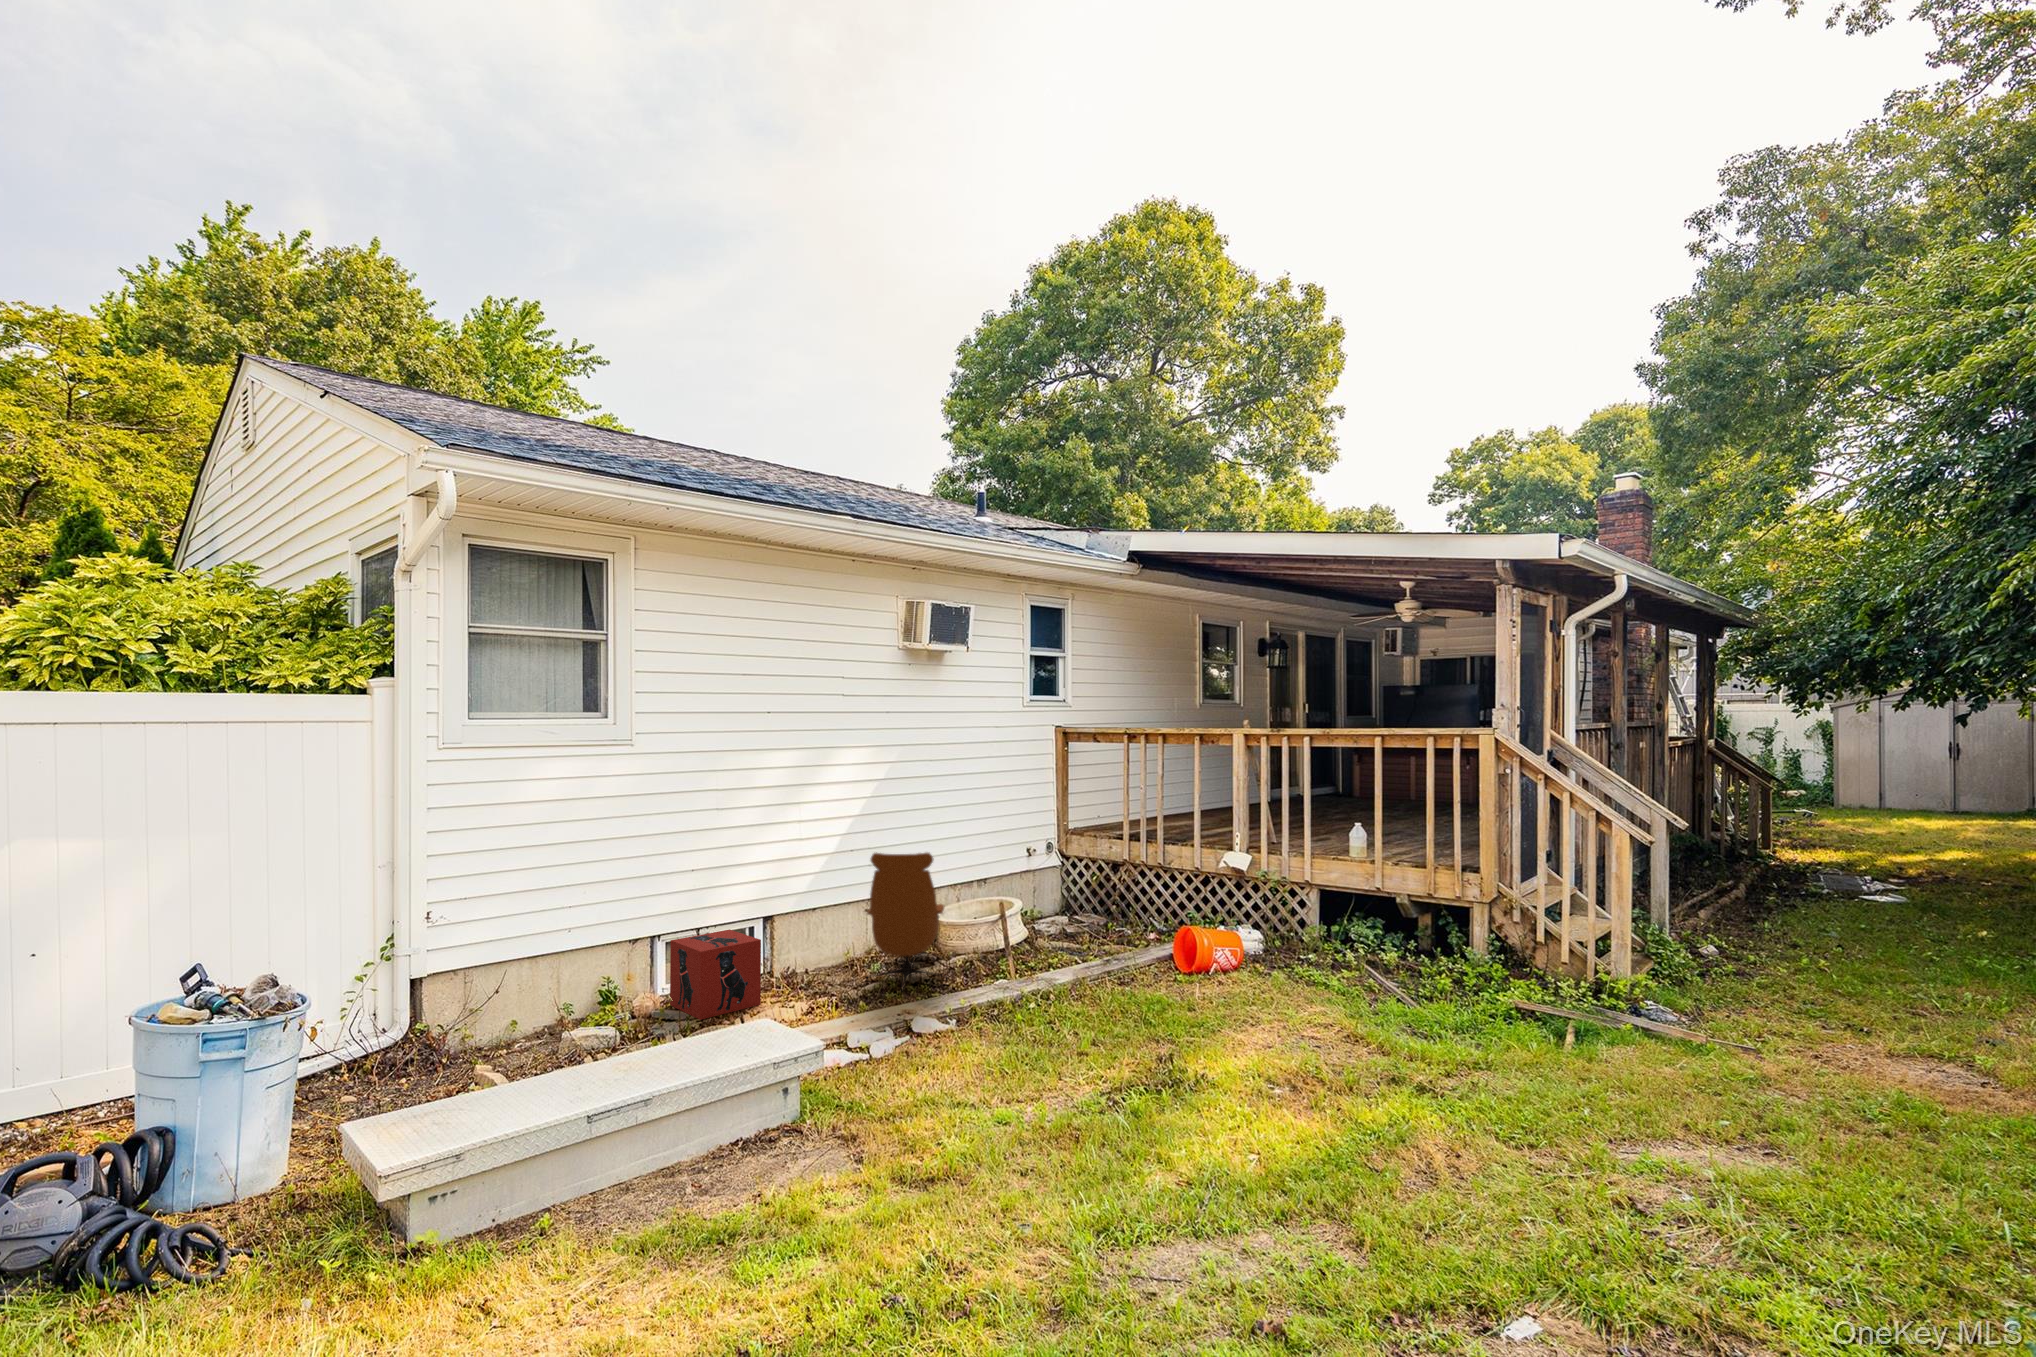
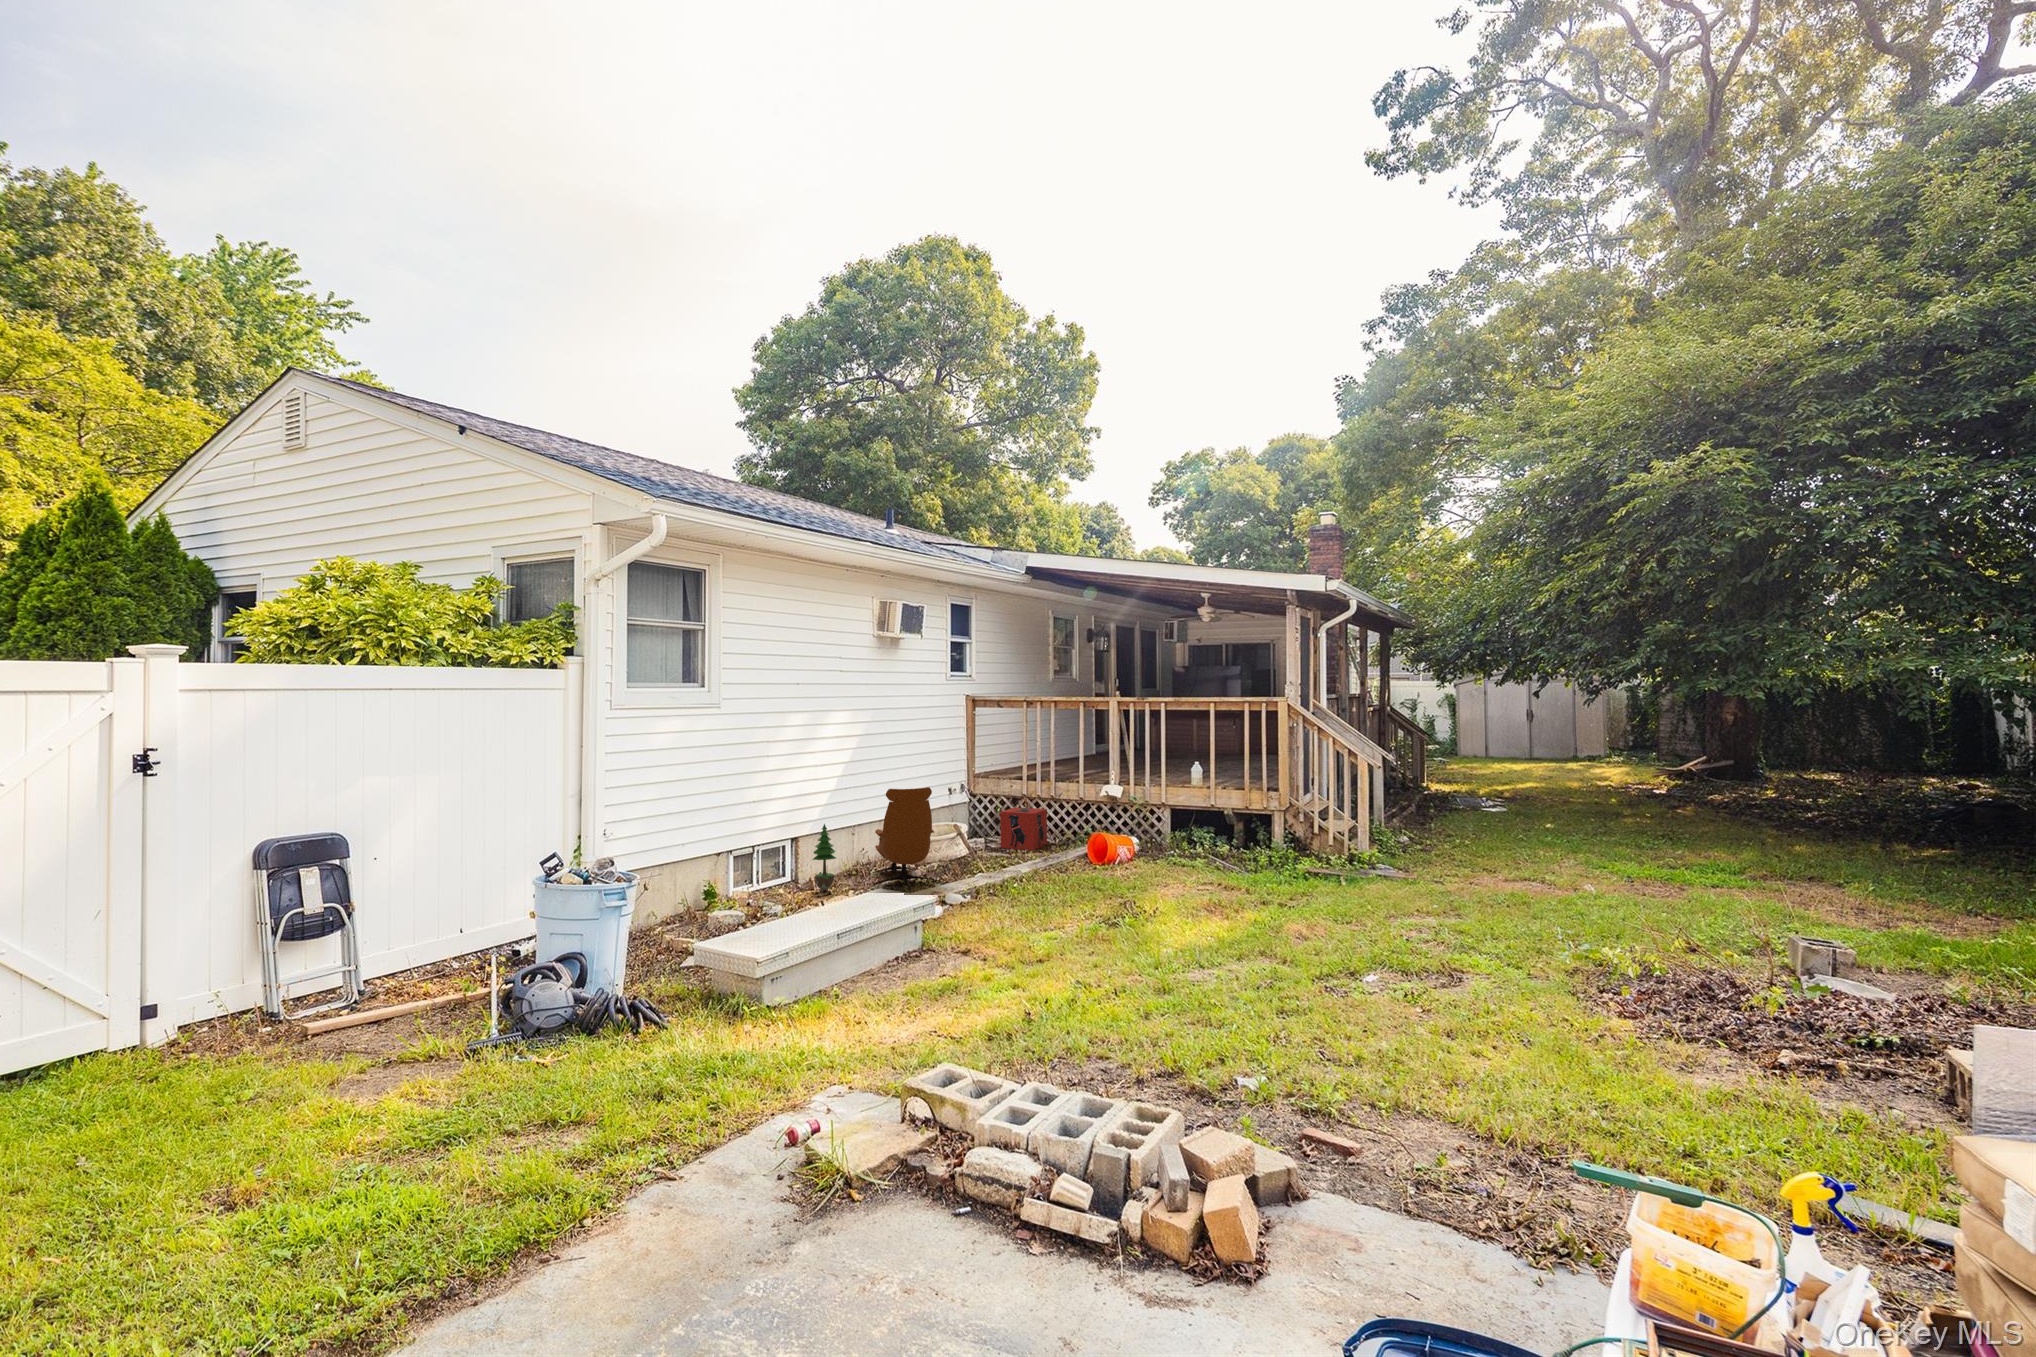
potted tree: none [783,894,816,983] -> present [813,824,836,891]
storage box: present [670,929,761,1020] -> present [1000,808,1047,850]

